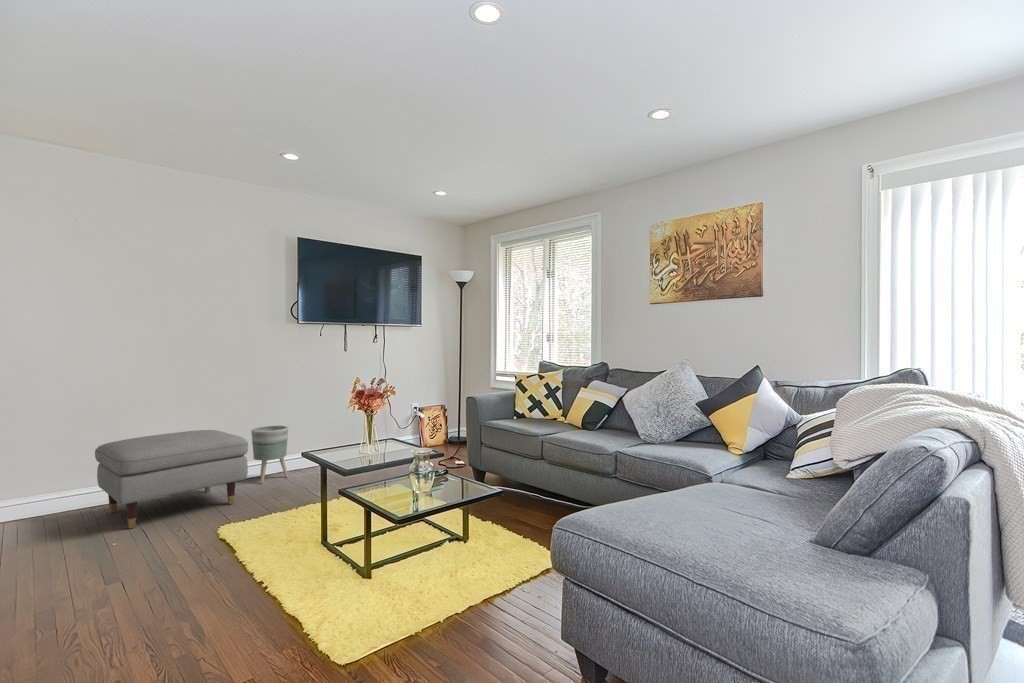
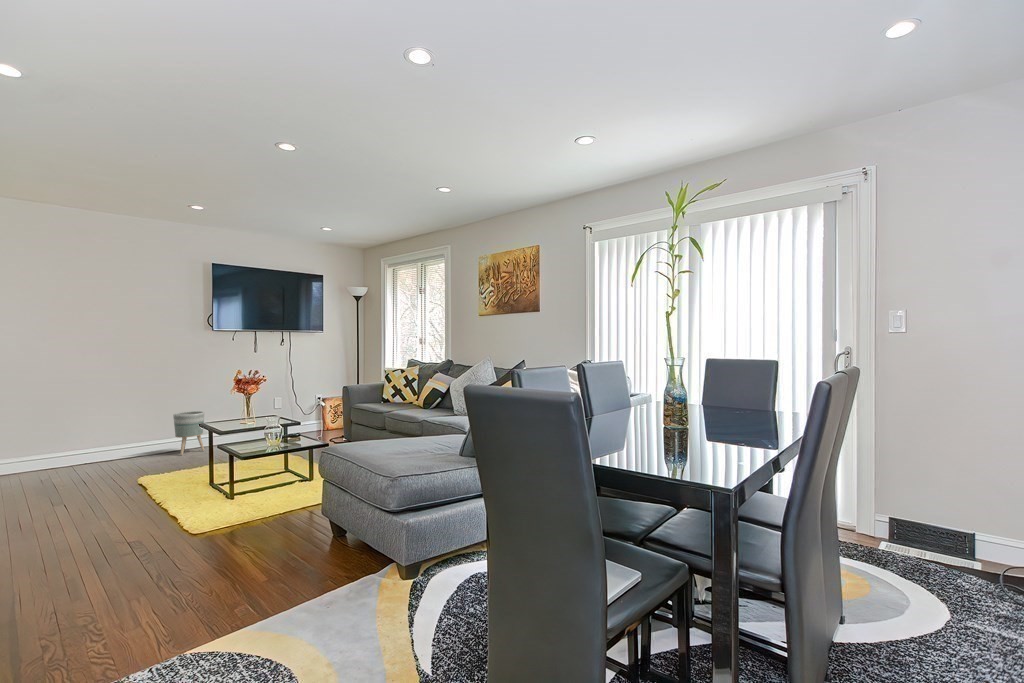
ottoman: present [95,430,248,528] -> none [44,414,166,483]

